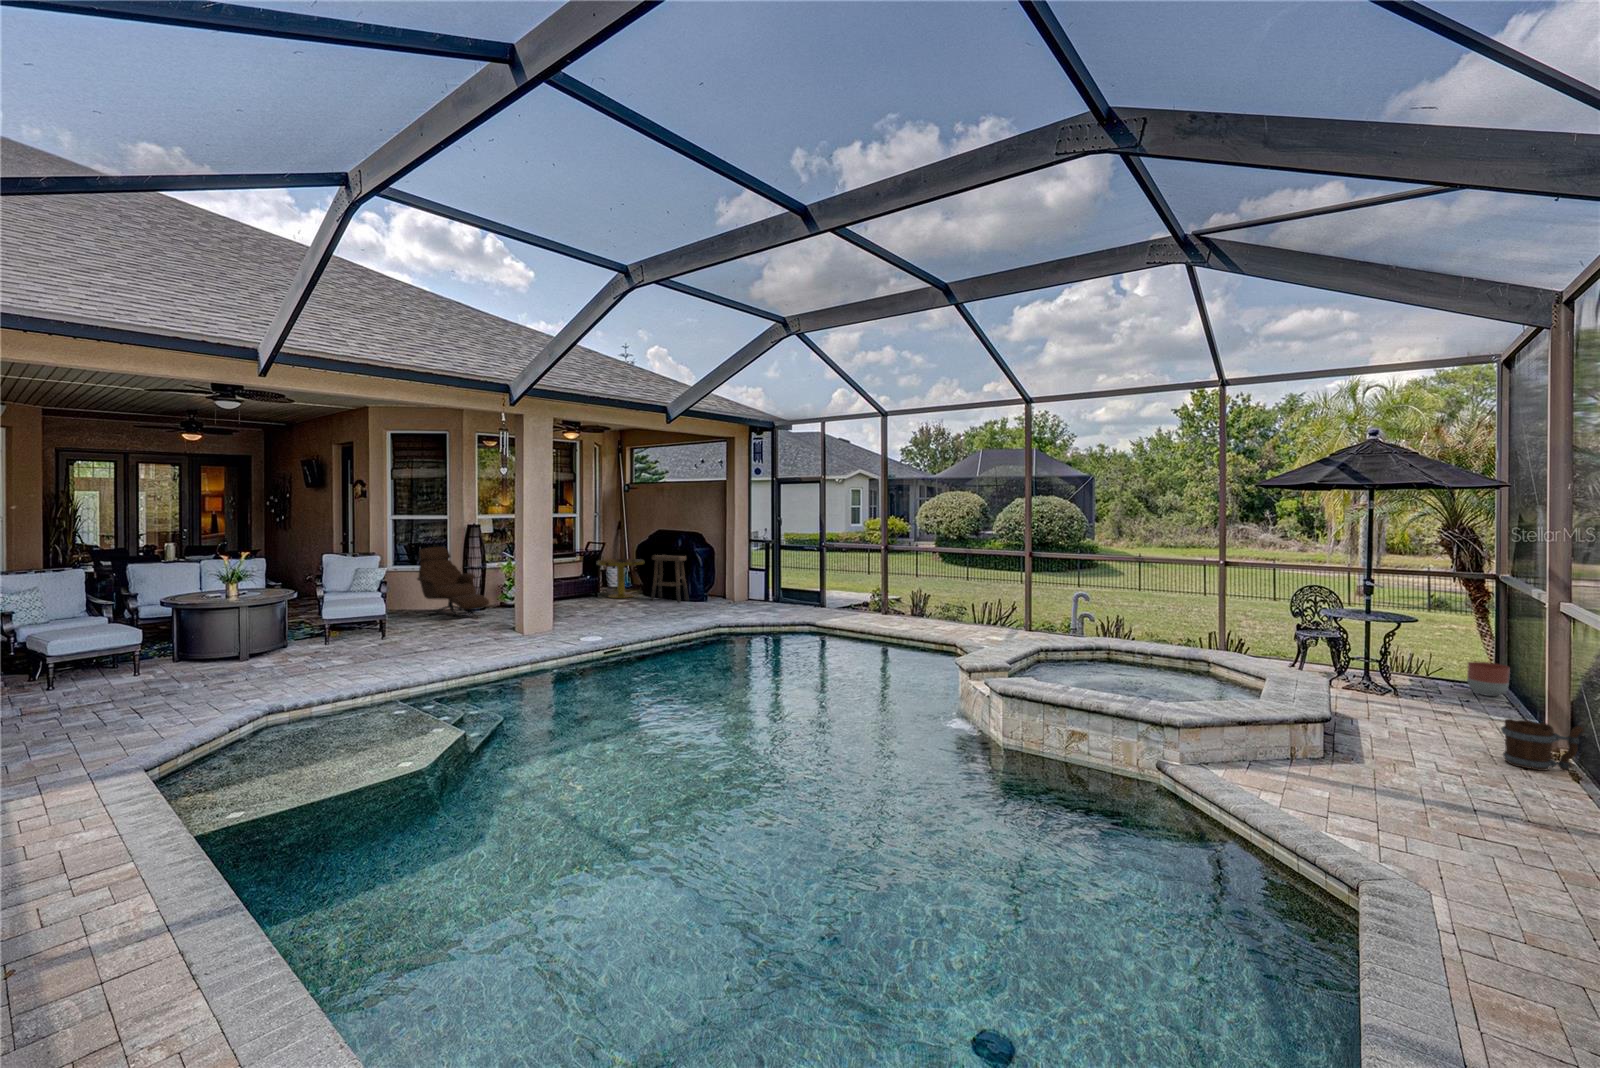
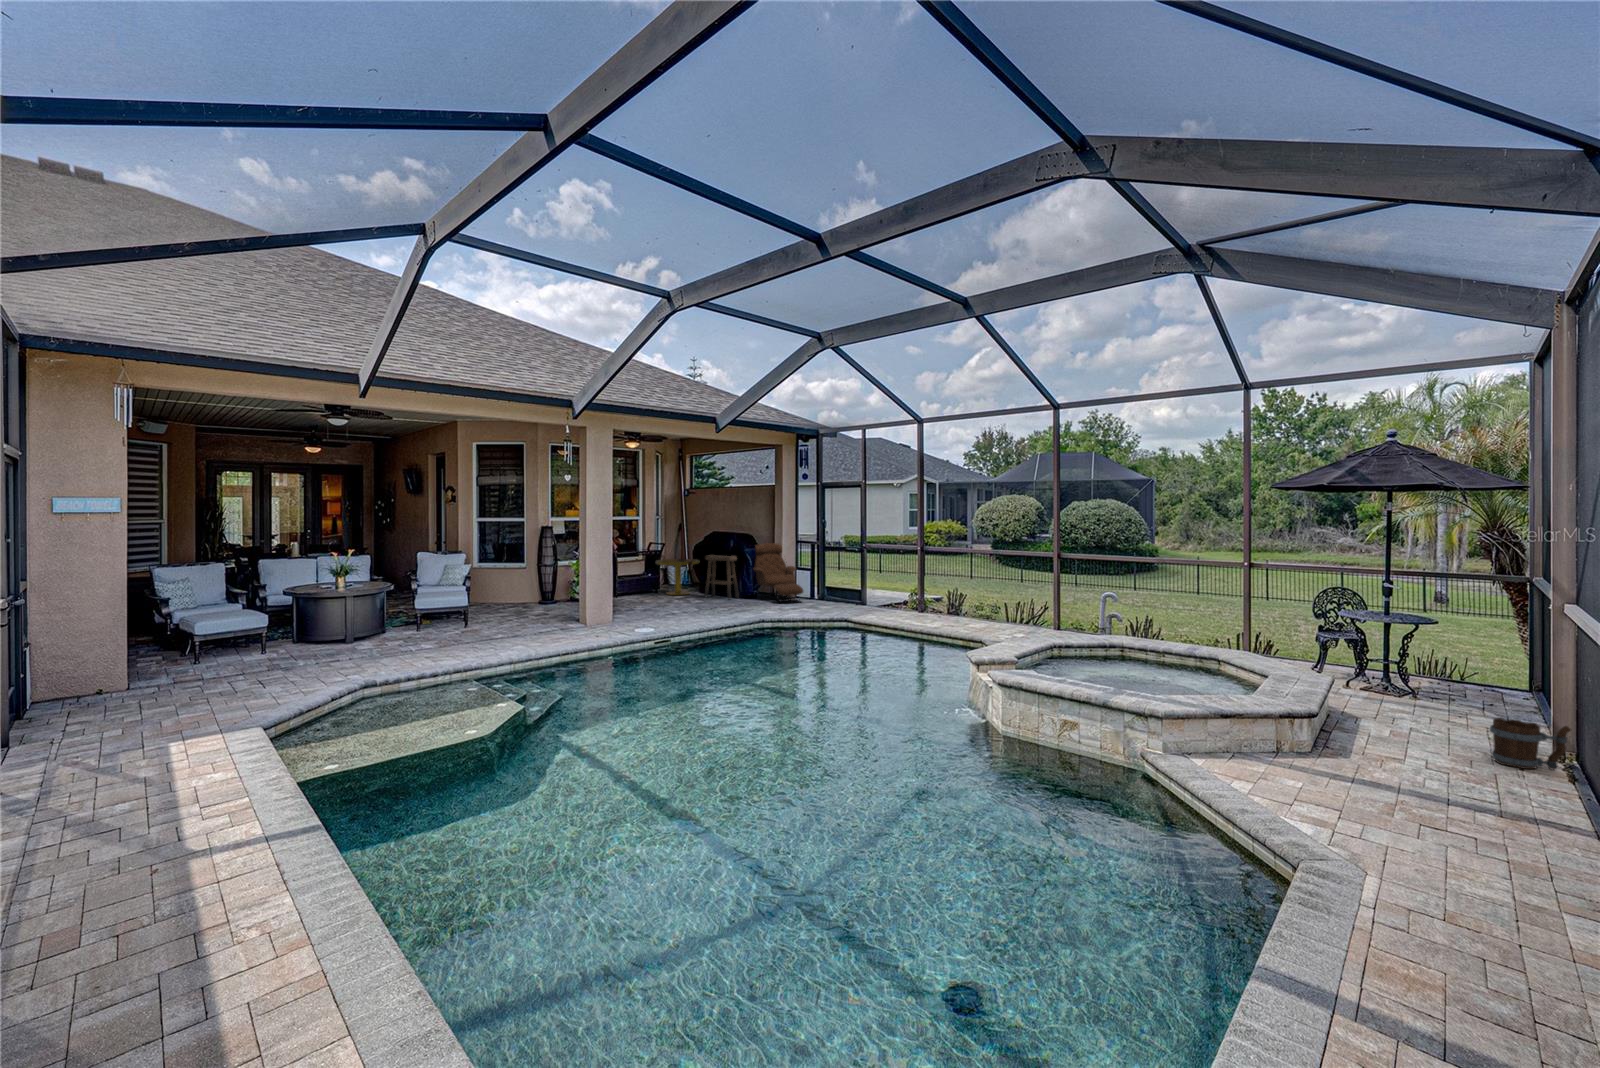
lounge chair: present [417,547,489,617] -> present [753,543,803,601]
planter: present [1467,661,1510,696] -> none [1493,666,1536,701]

